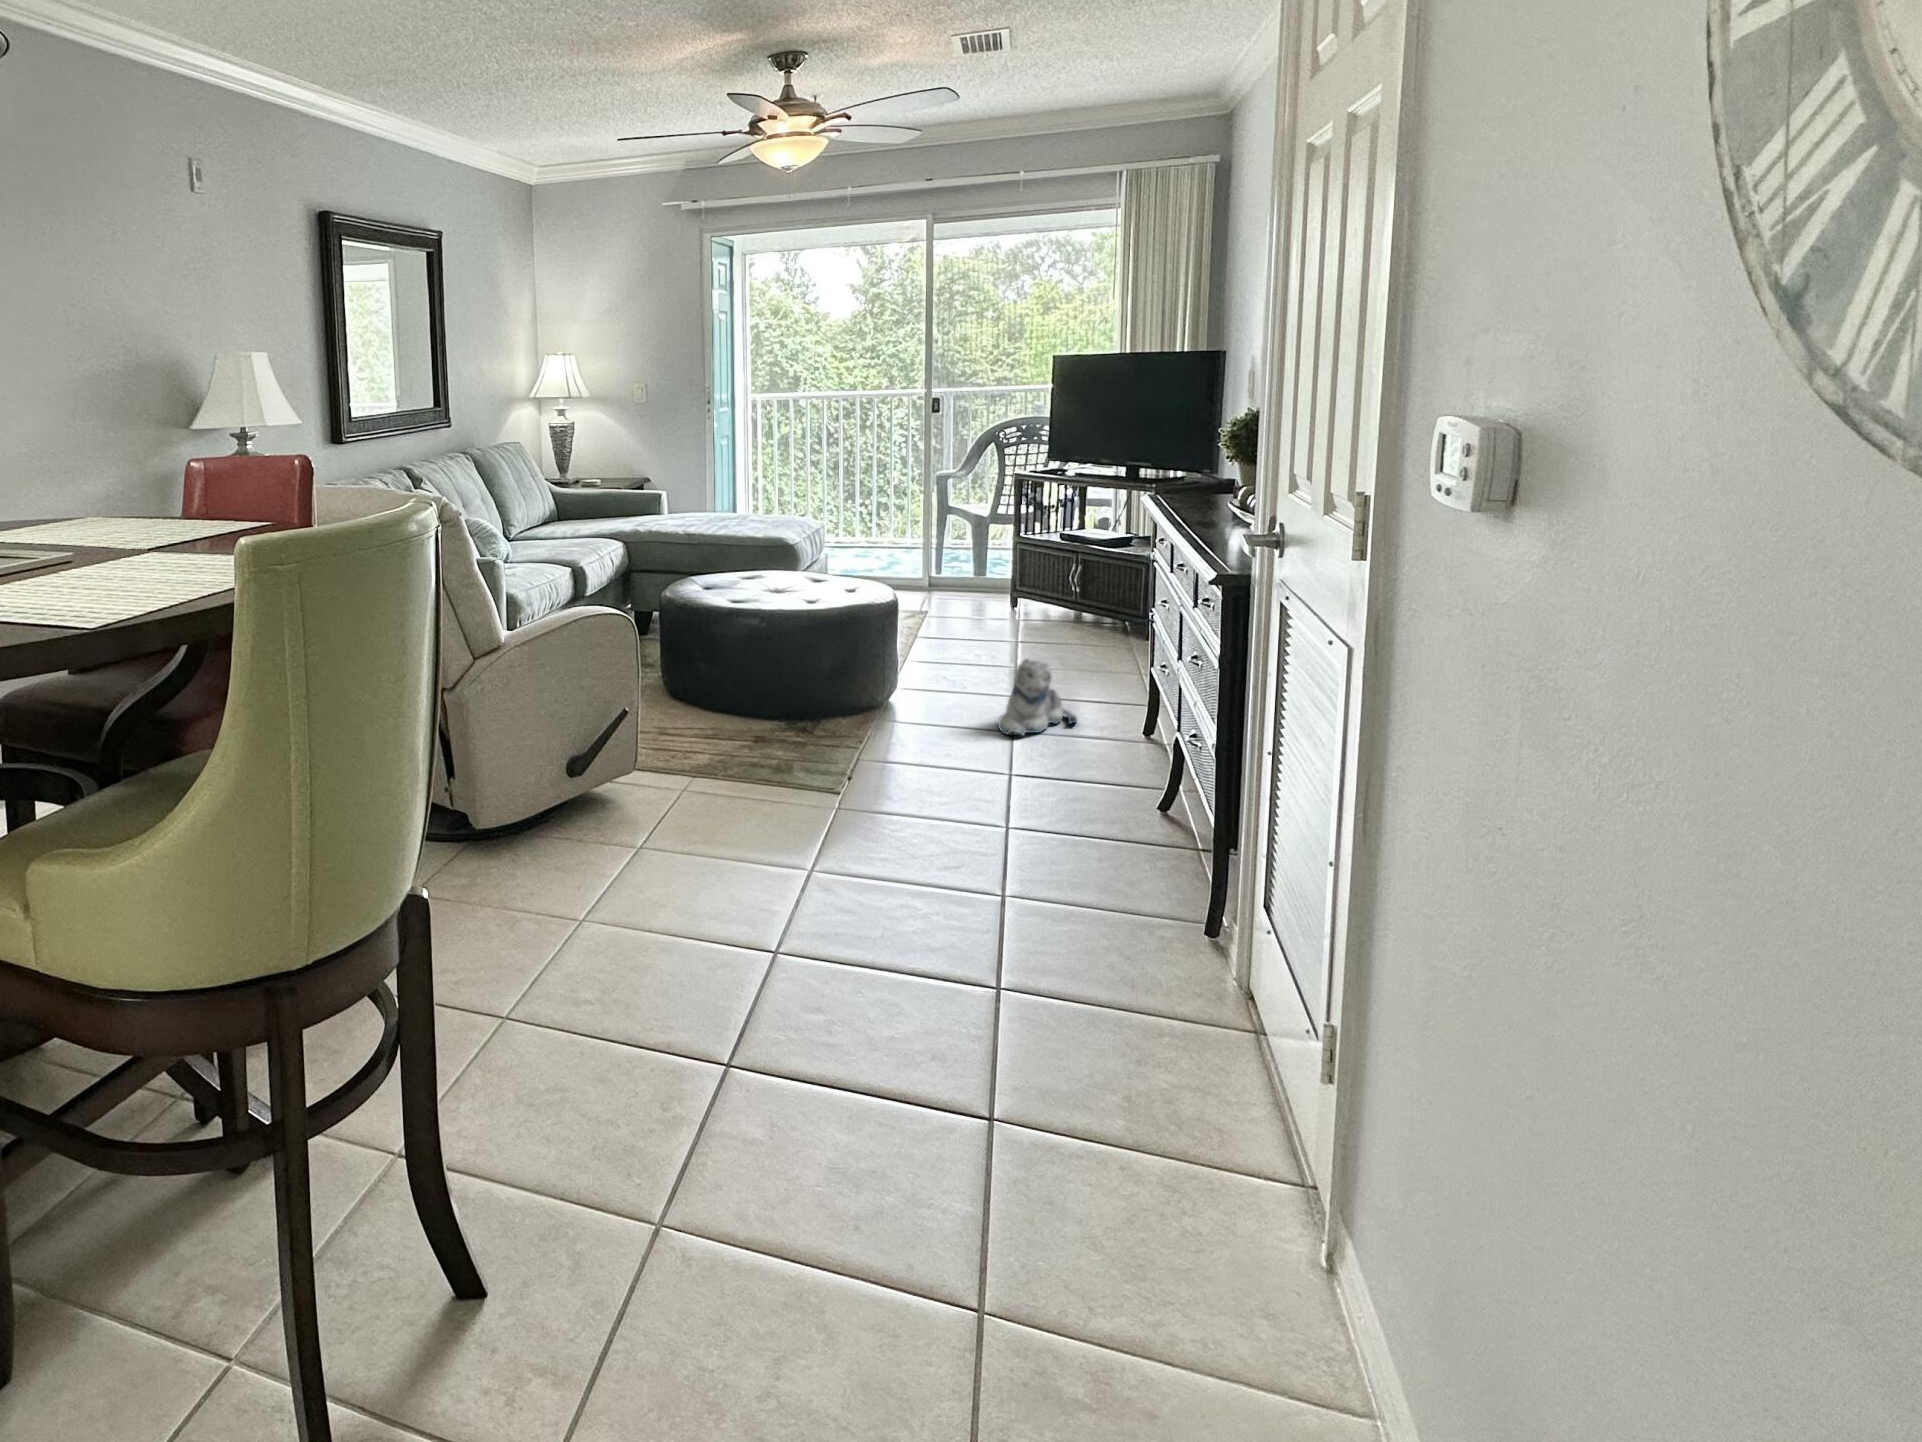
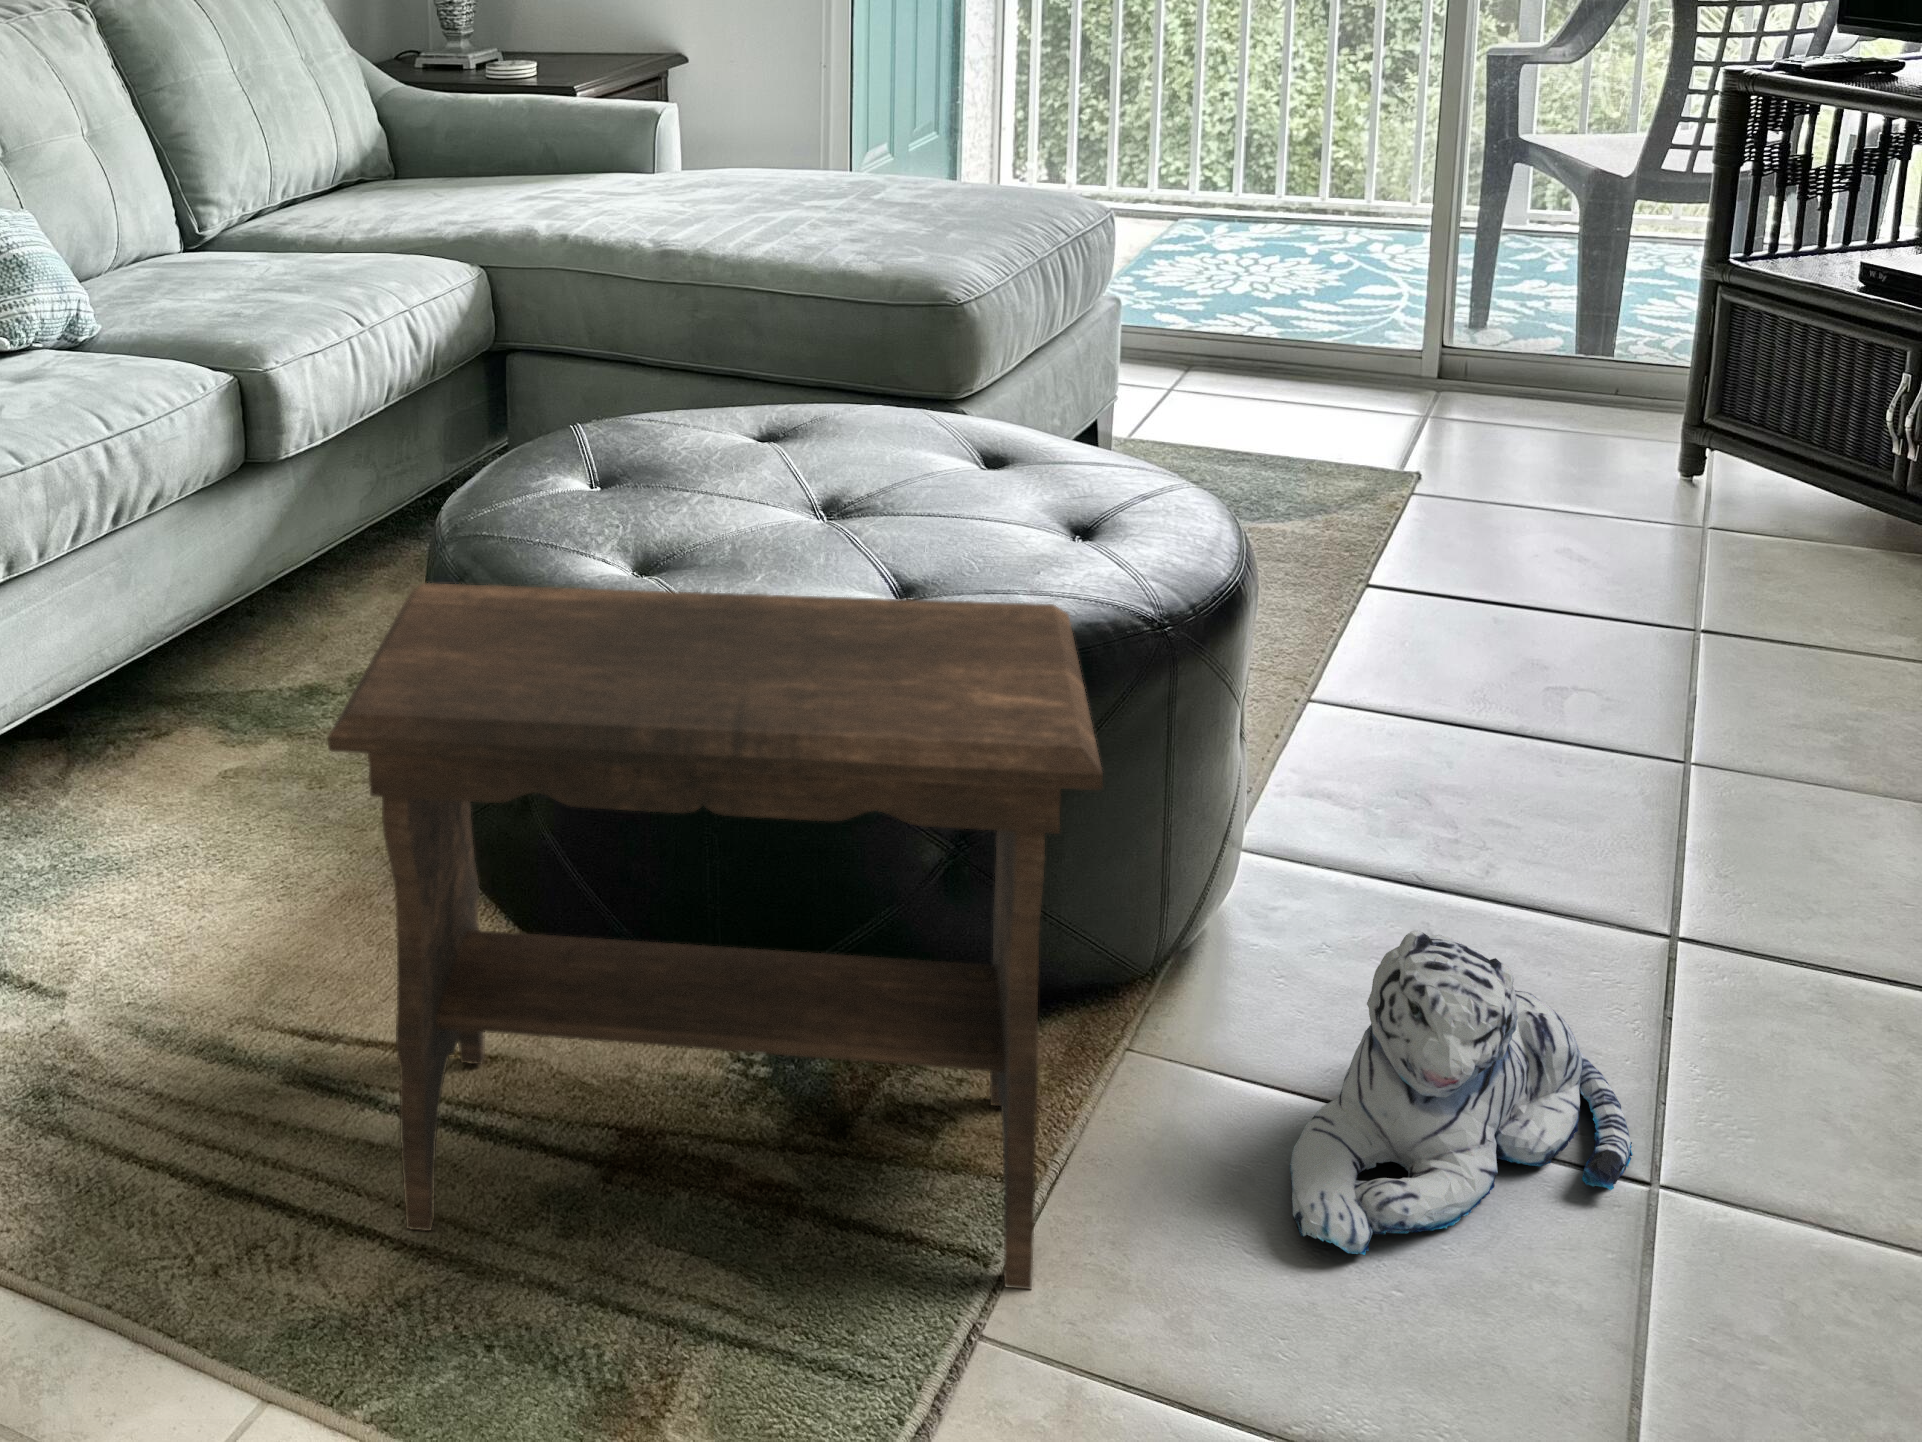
footstool: none [750,578,970,753] -> present [328,583,1103,1289]

